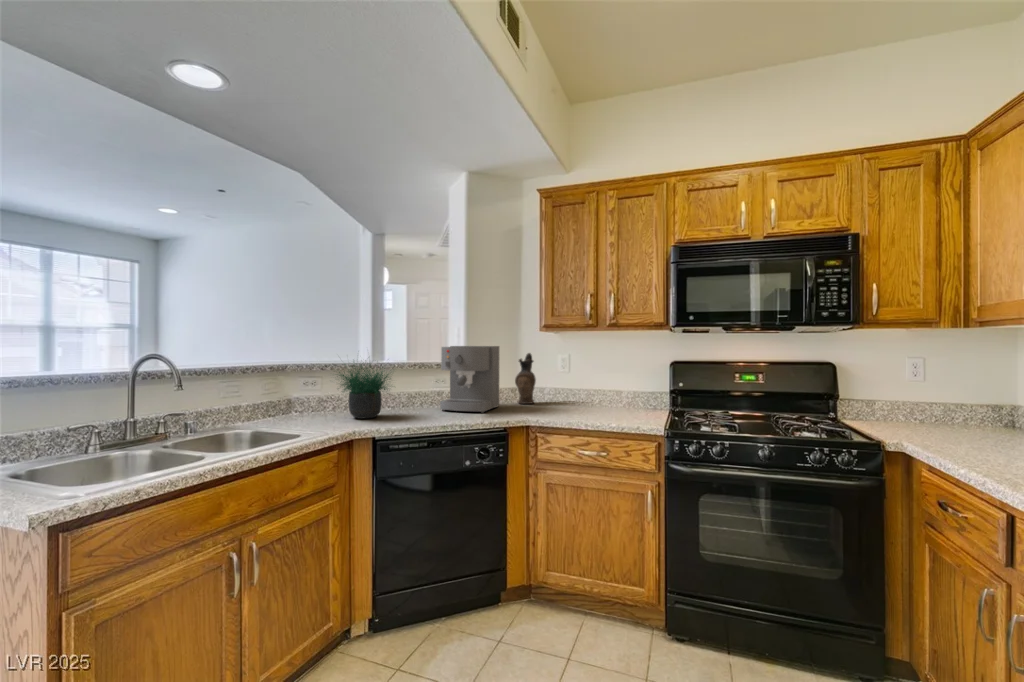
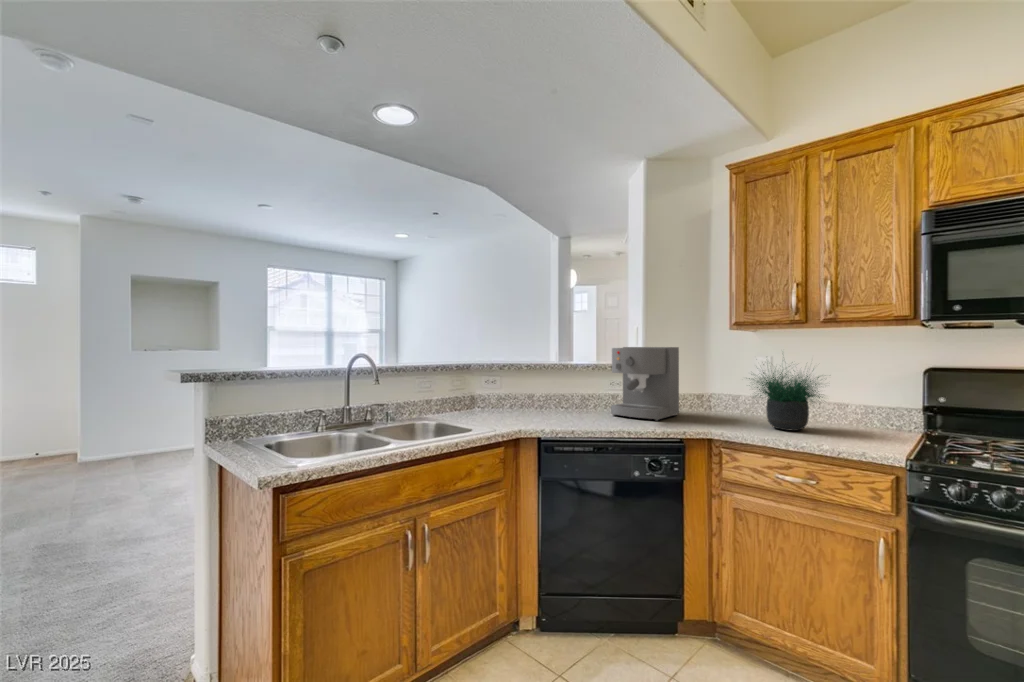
ceramic pitcher: present [515,353,536,404] -> none [699,355,725,414]
potted plant: present [339,366,391,419] -> present [749,371,823,431]

